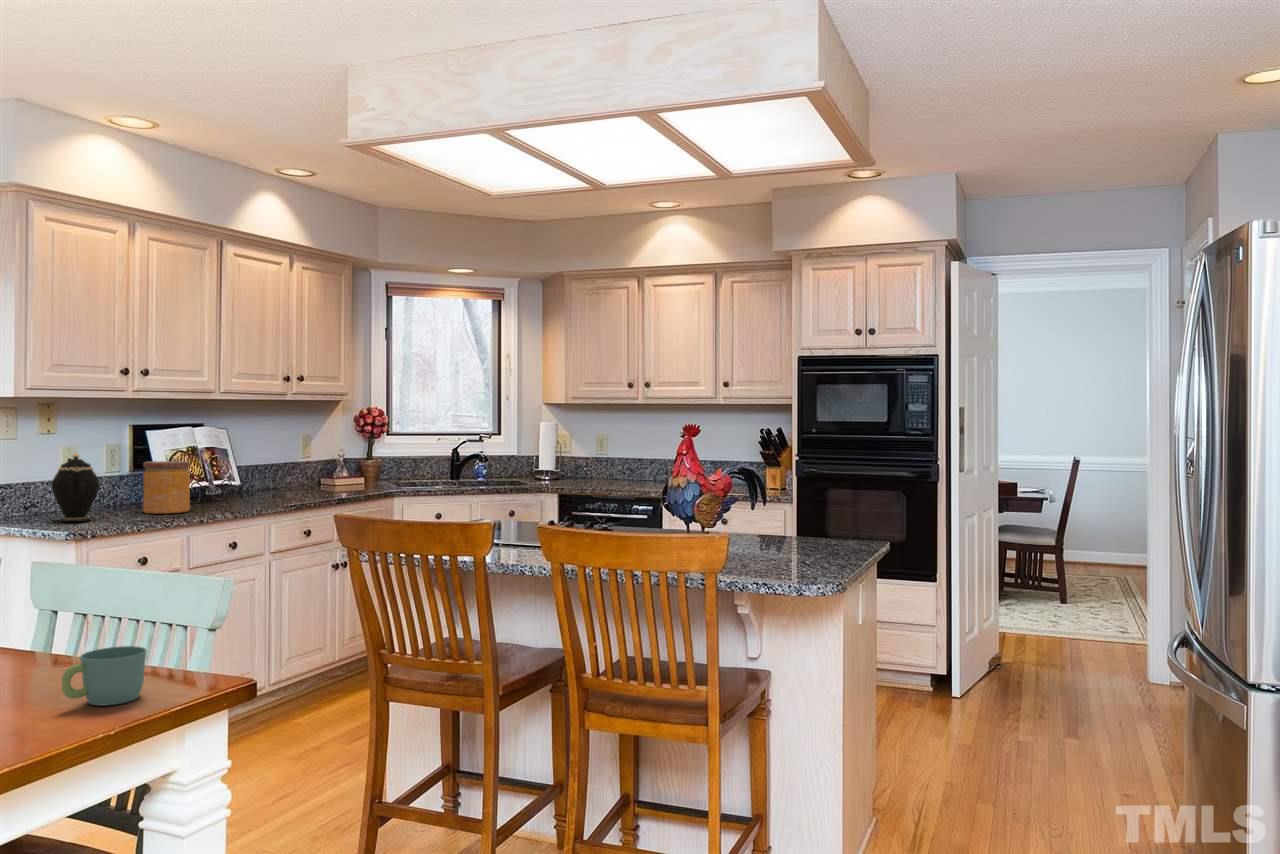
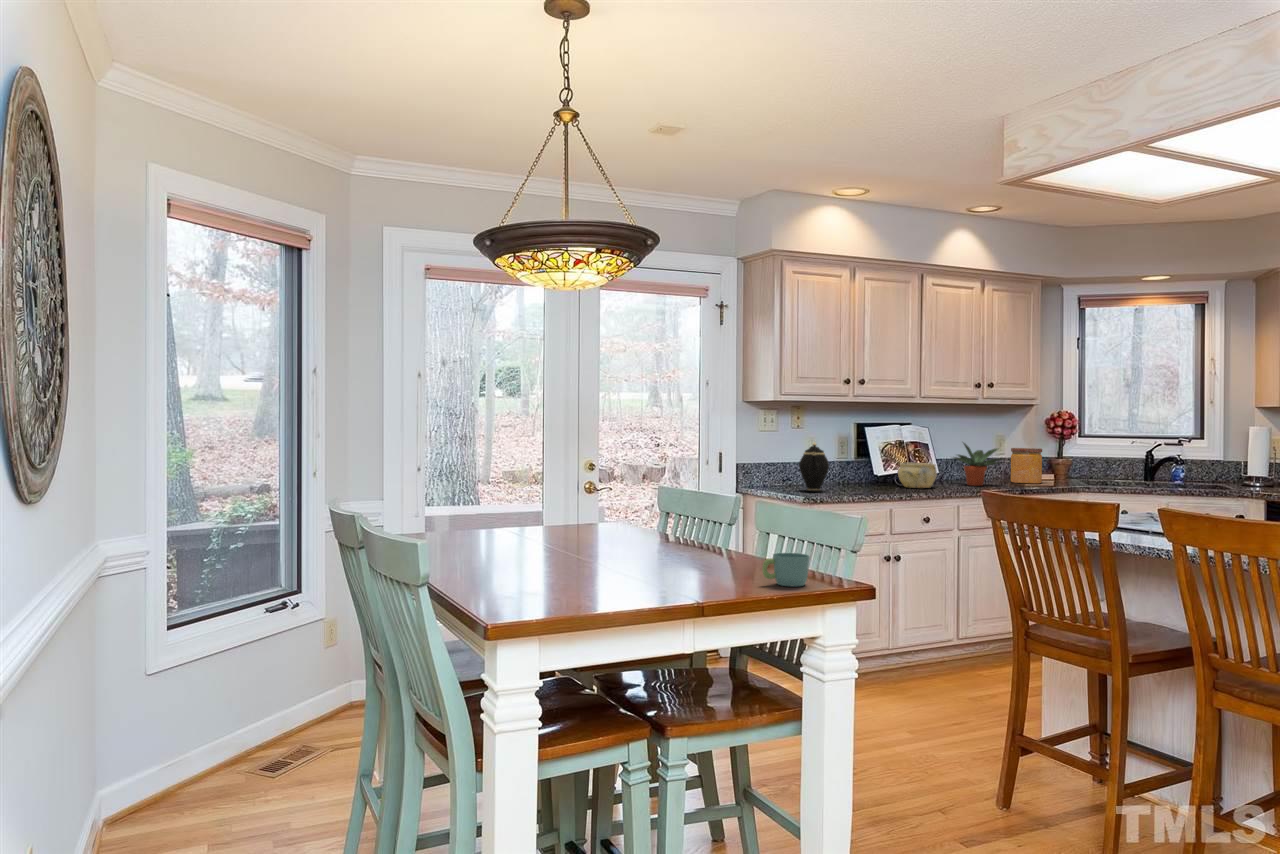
potted plant: none [255,444,320,496] -> present [954,443,1001,486]
jar: present [143,461,190,513] -> present [1011,448,1042,483]
ceramic bowl: none [193,473,243,505] -> present [898,463,937,488]

